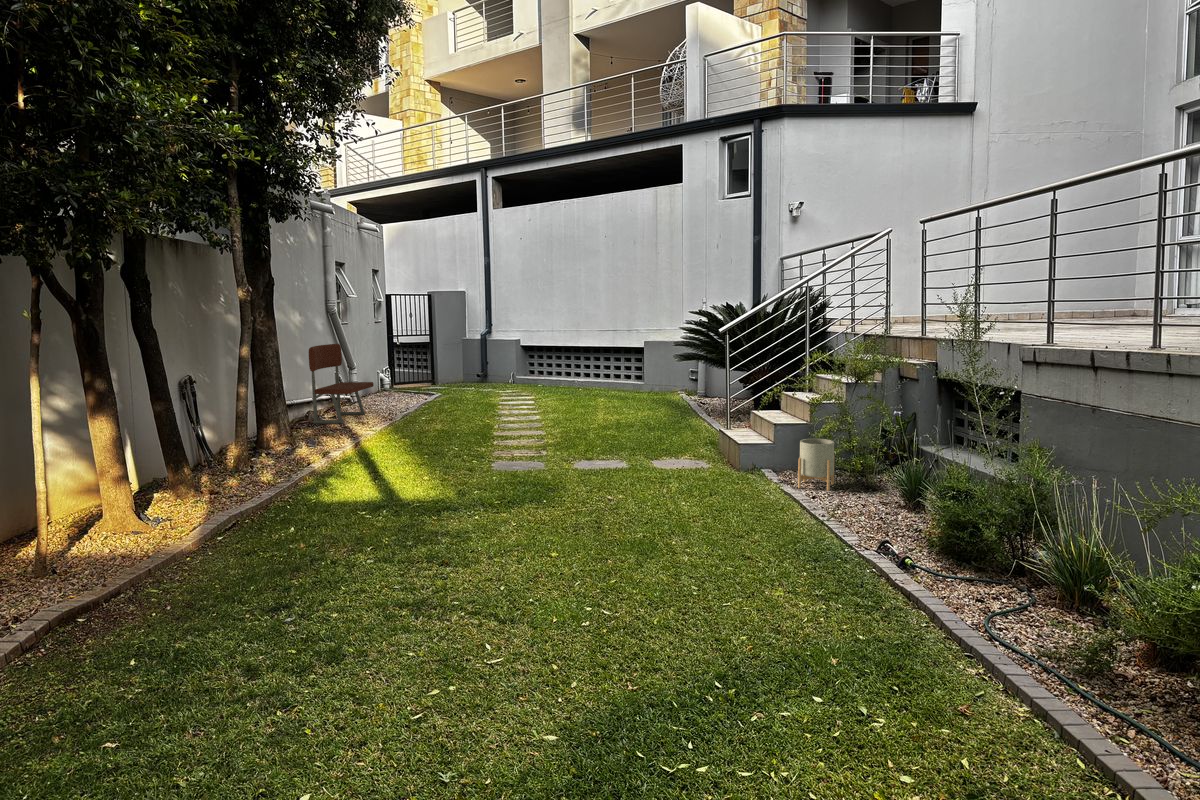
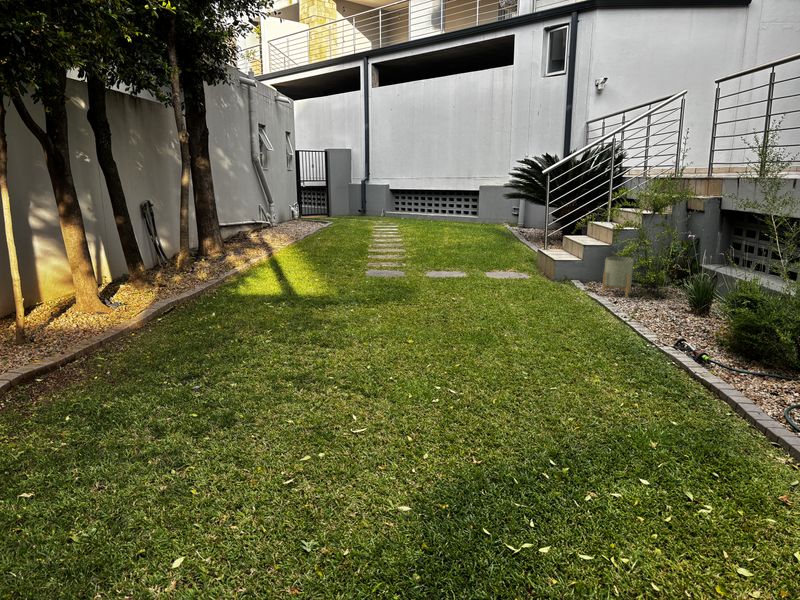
bench: present [309,344,374,424] -> none [237,184,284,241]

